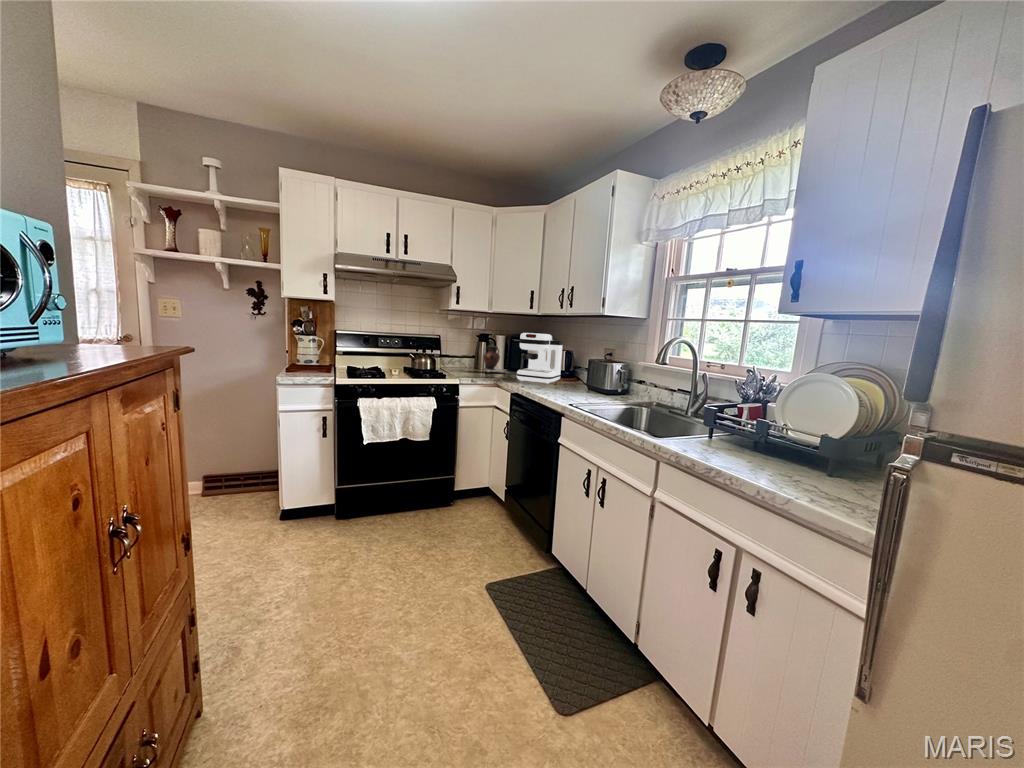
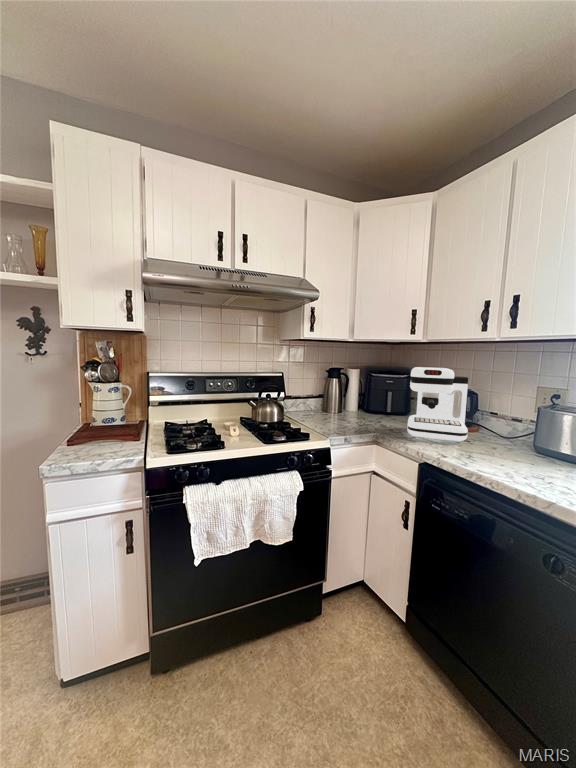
vase: present [483,345,504,372] -> none [331,384,375,420]

